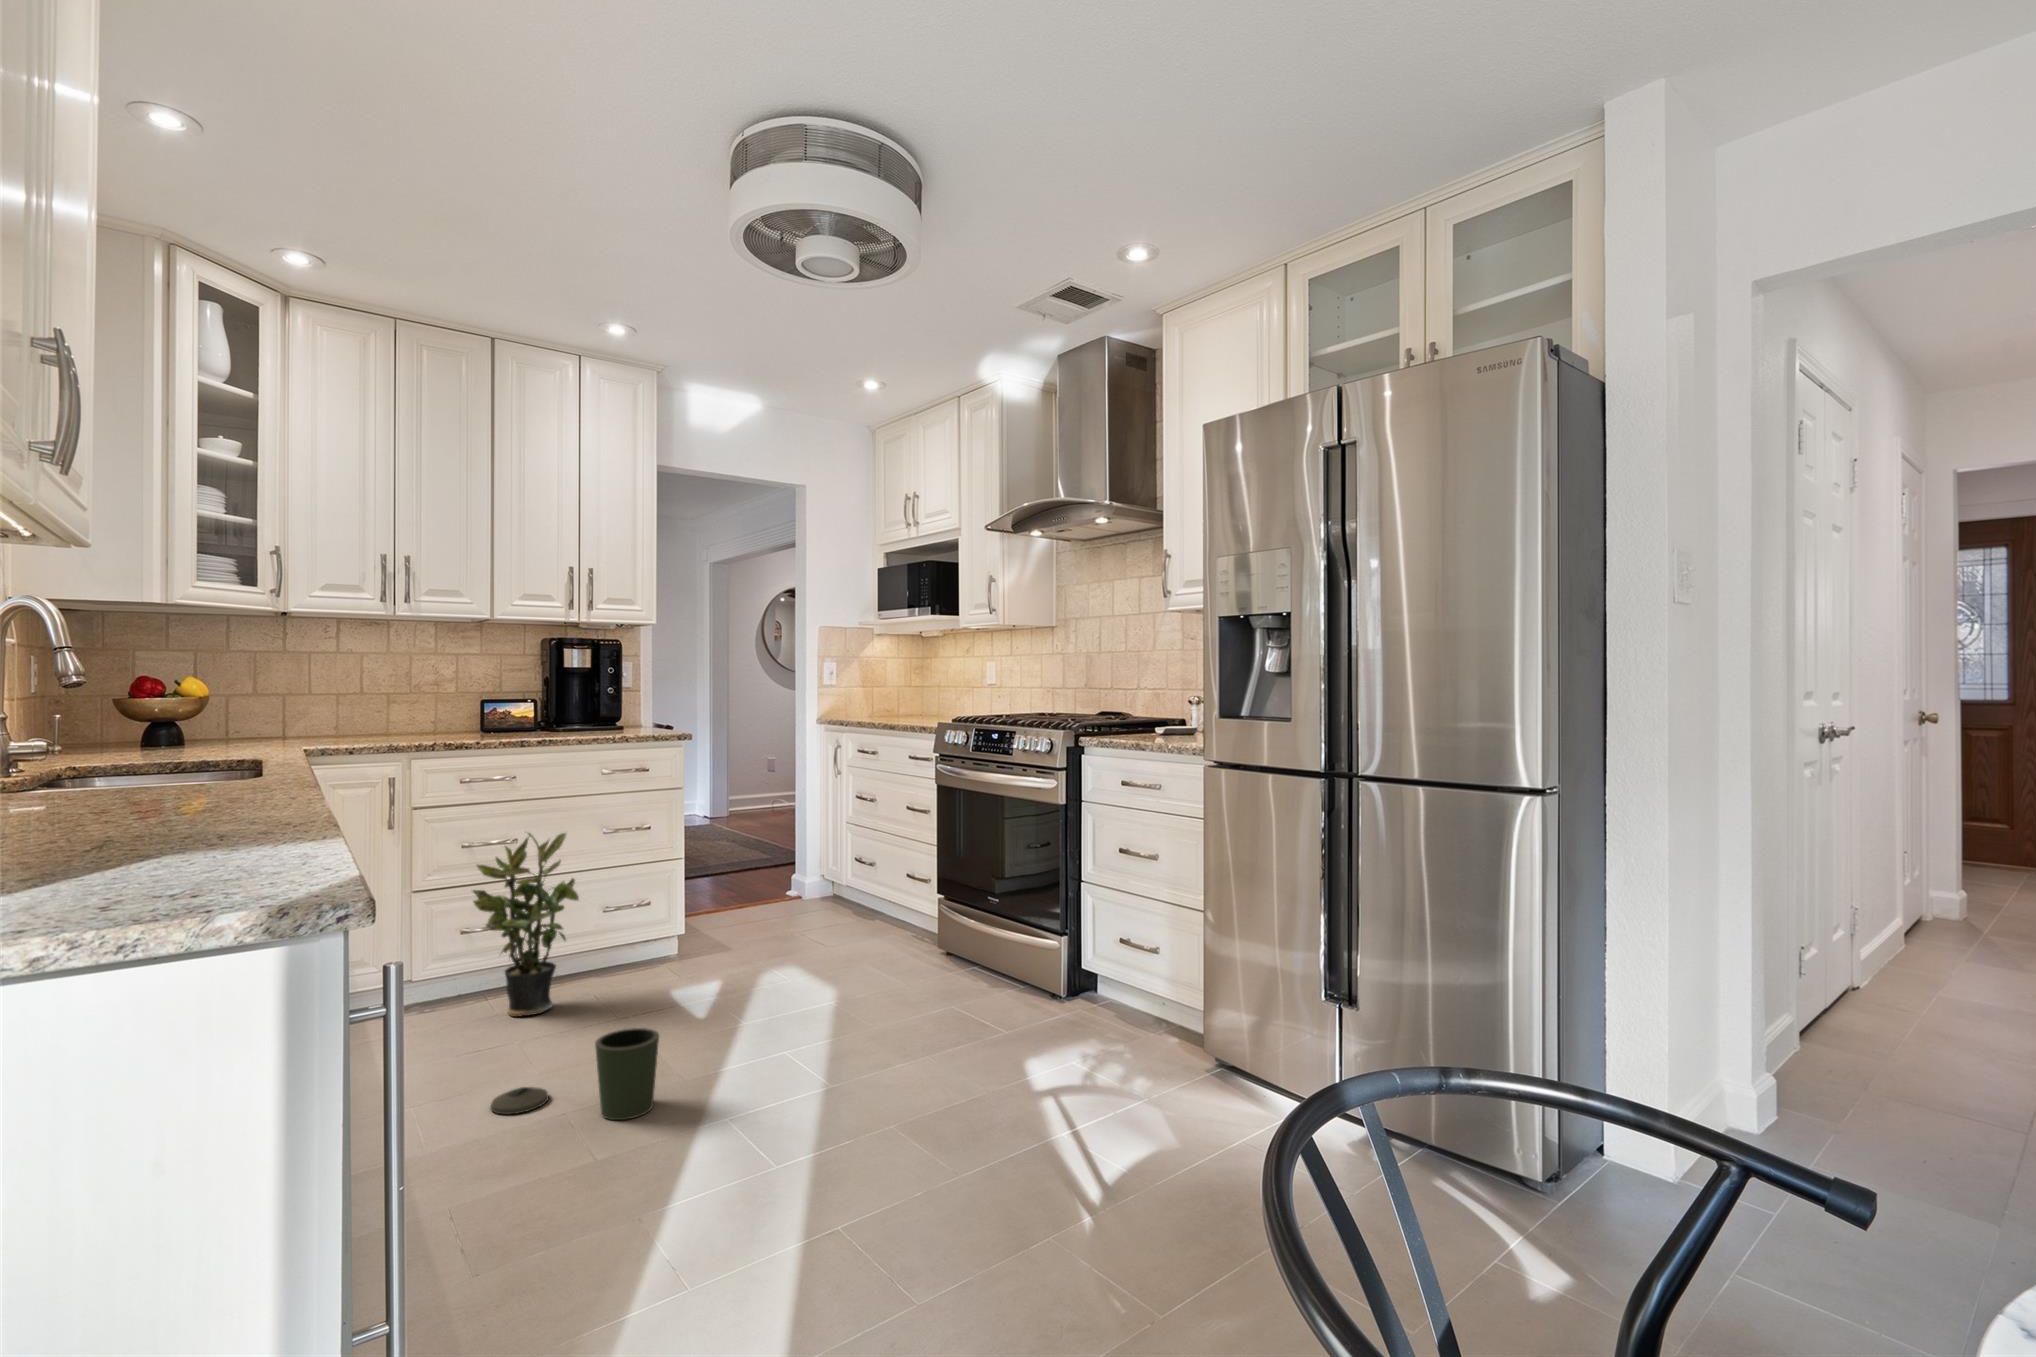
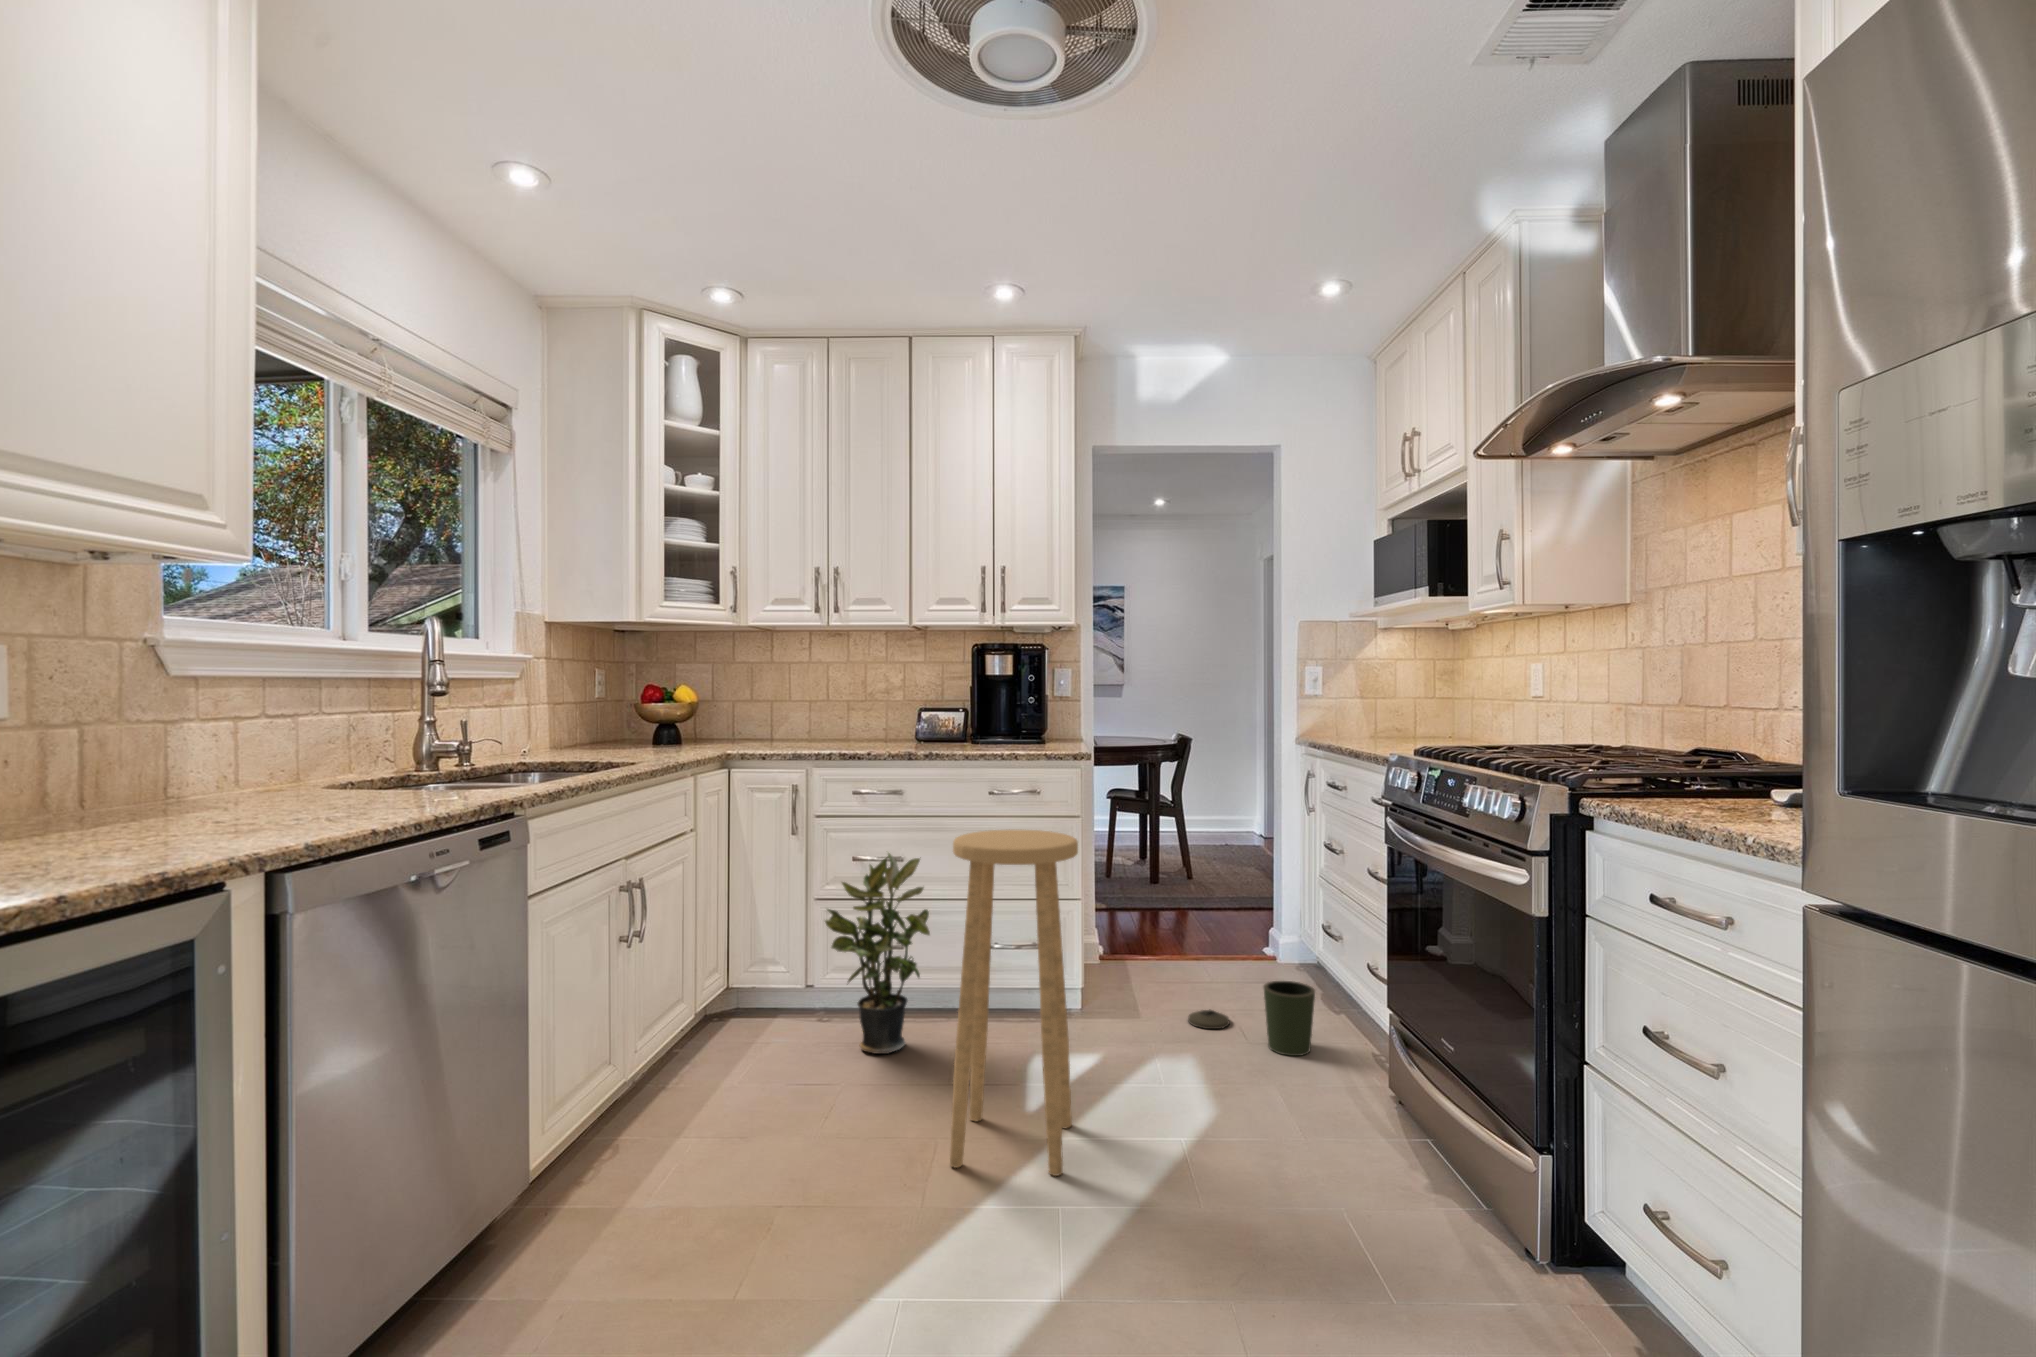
stool: none [669,790,775,1053] -> present [950,829,1078,1176]
trash can: present [491,1028,659,1120] -> present [1188,981,1315,1056]

